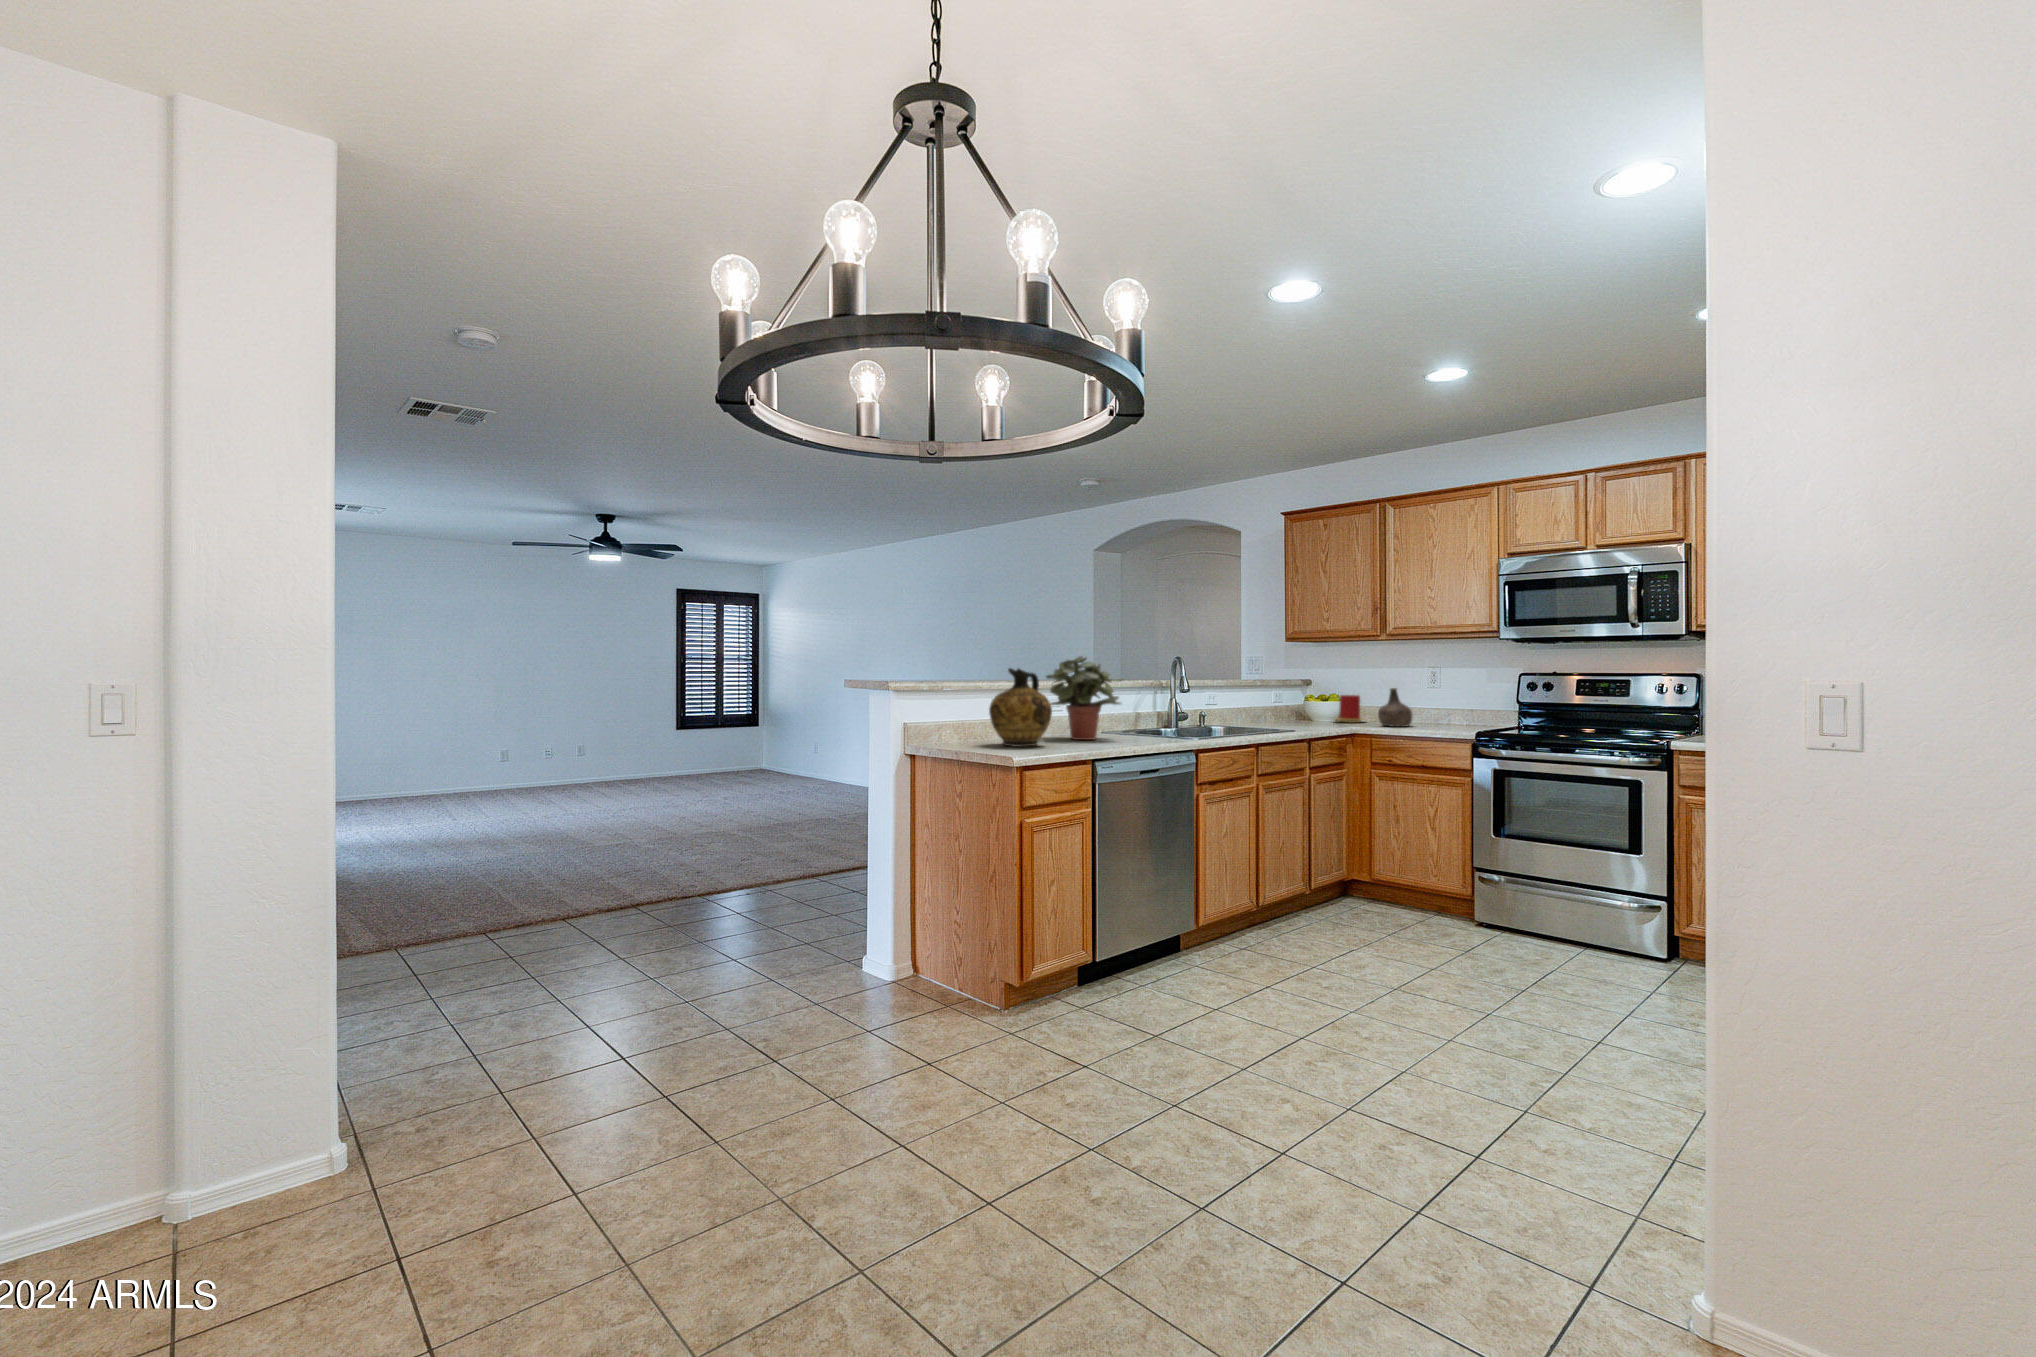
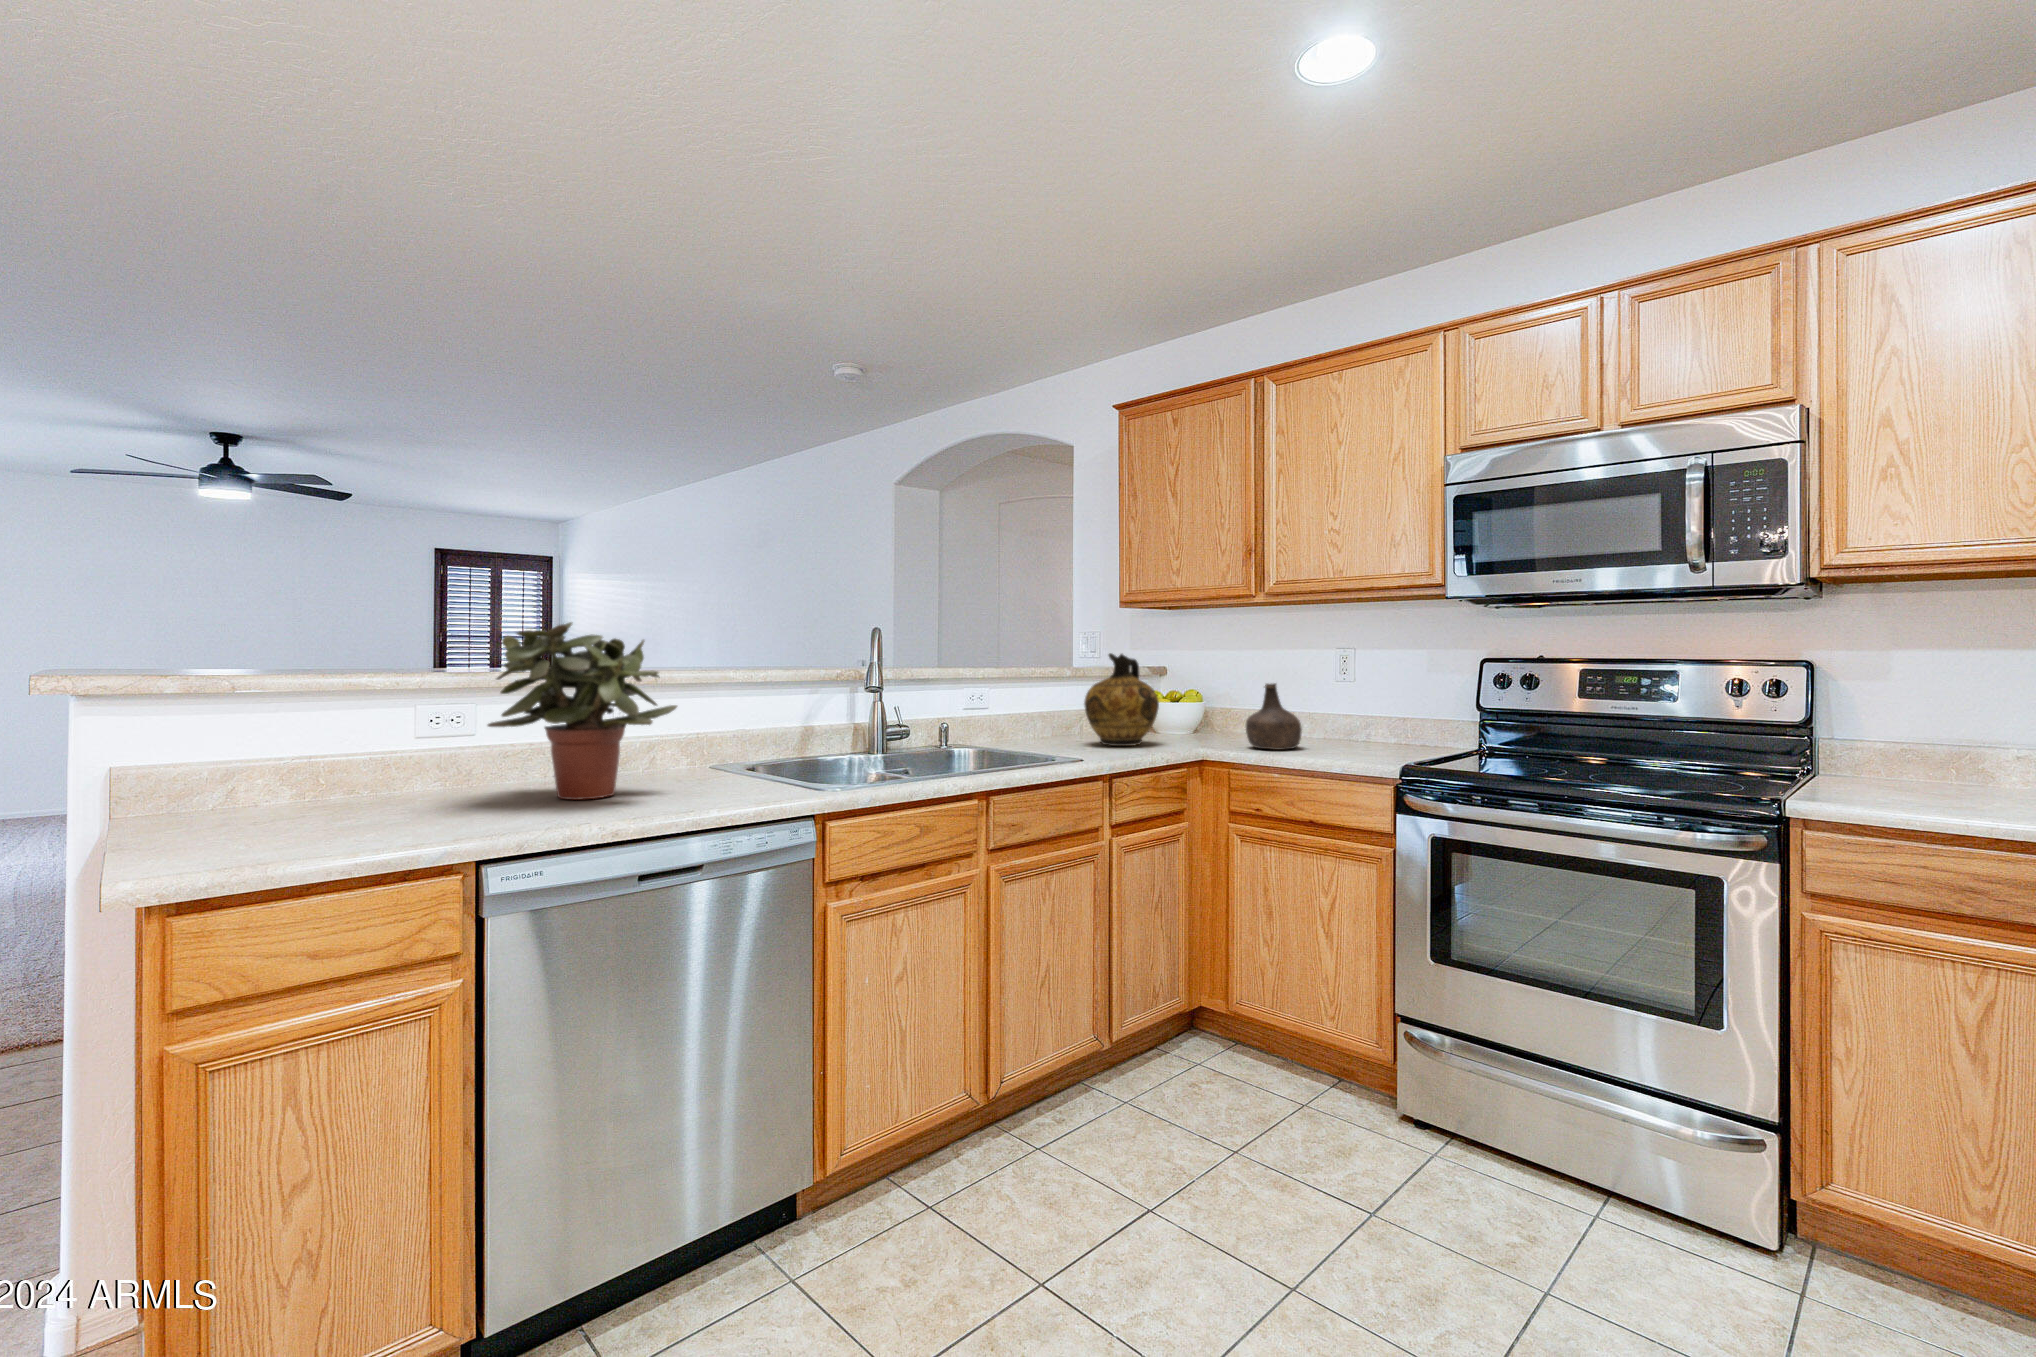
ceramic jug: present [989,668,1052,747] -> present [1084,653,1159,746]
candle: present [1338,695,1366,723] -> none [1185,693,1238,739]

